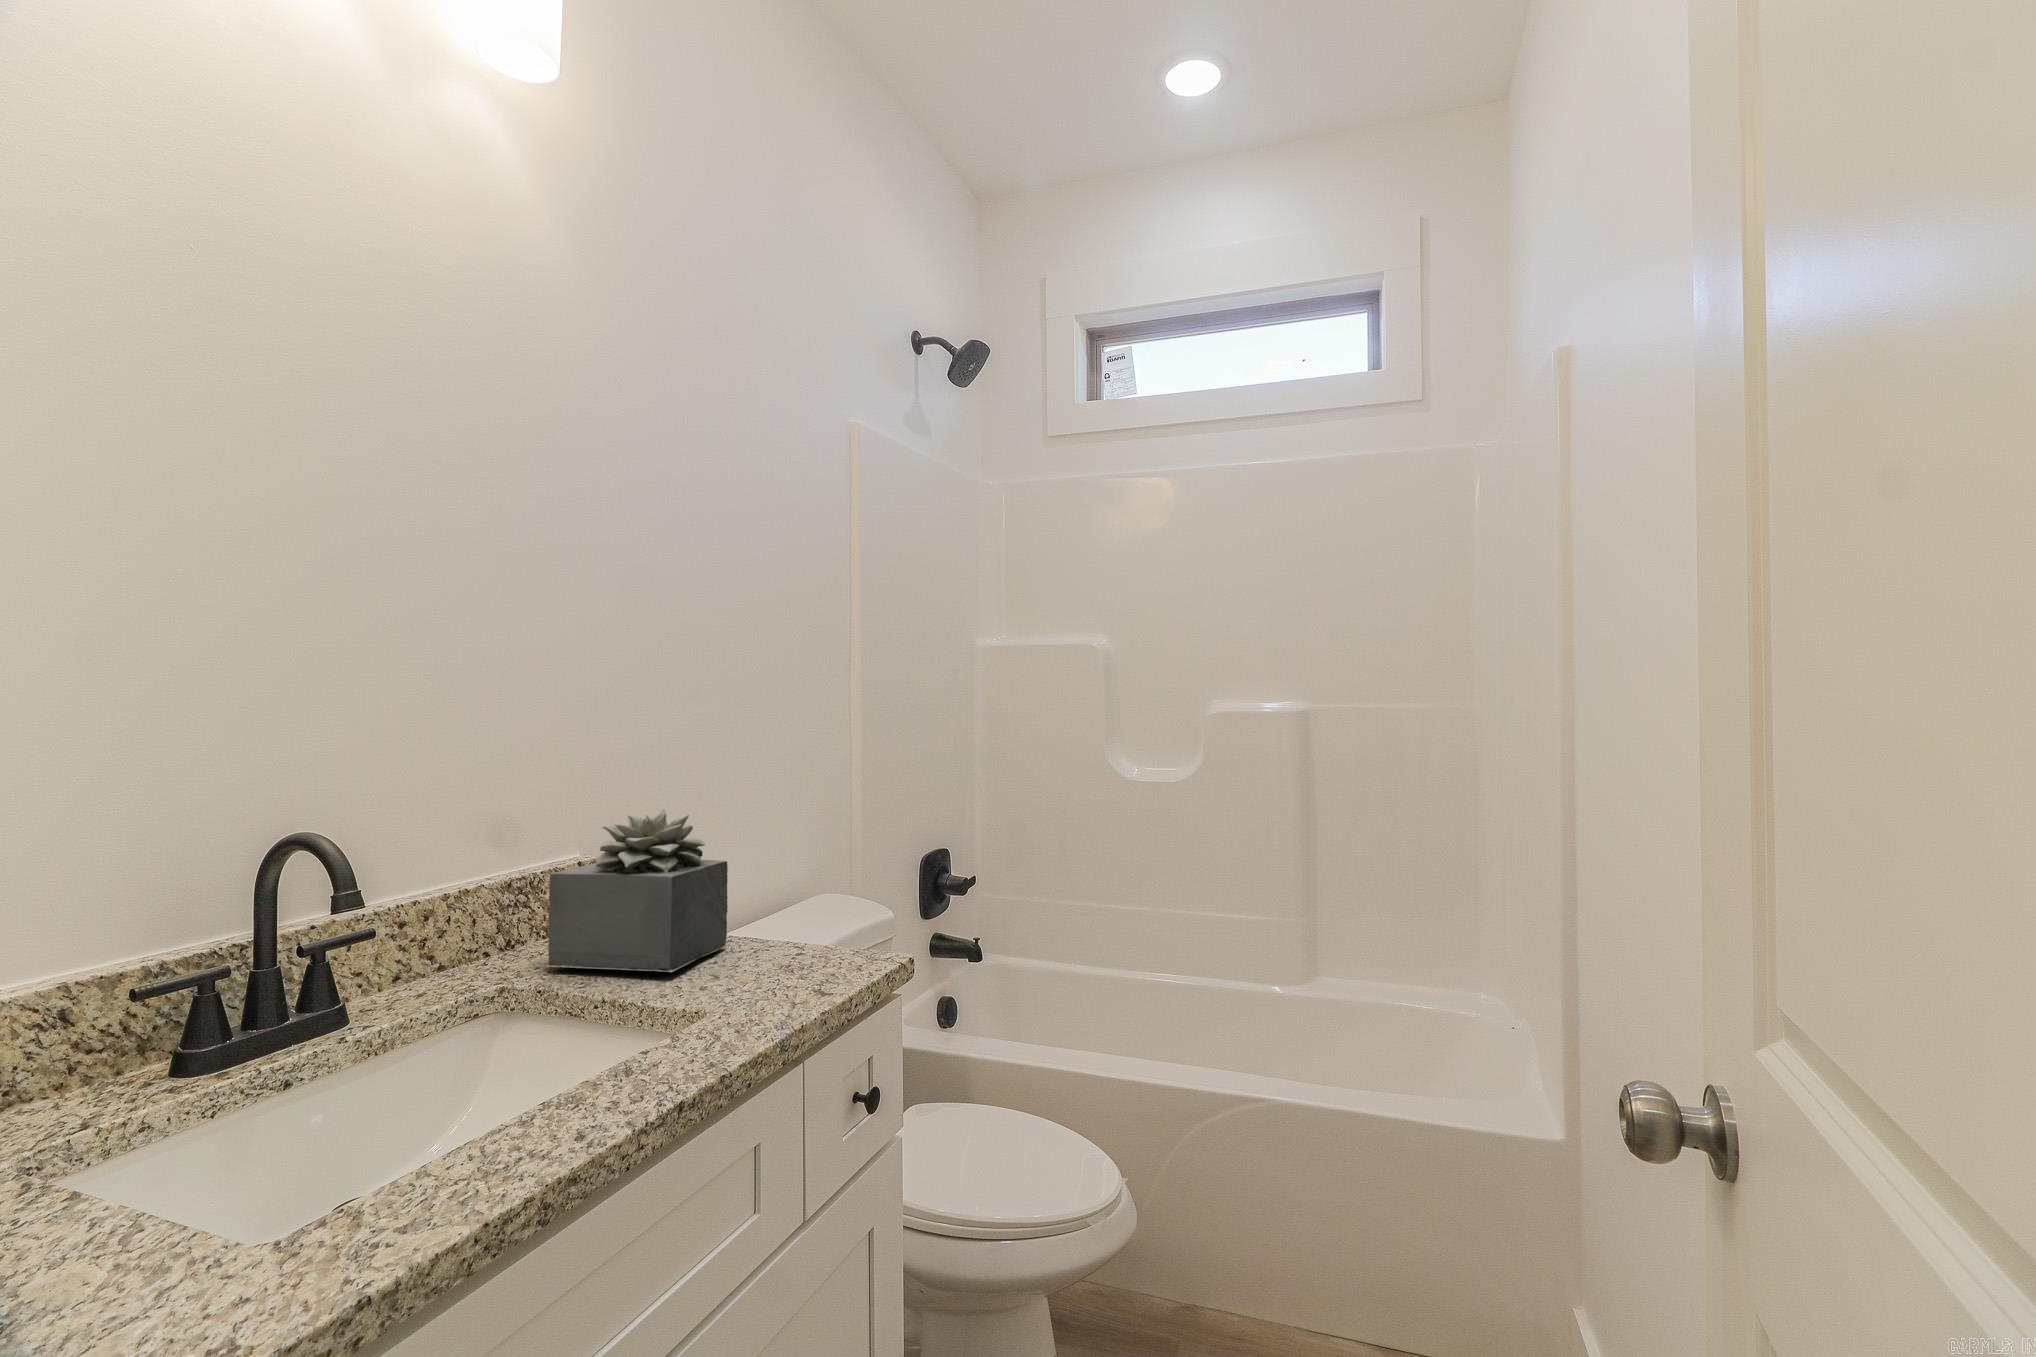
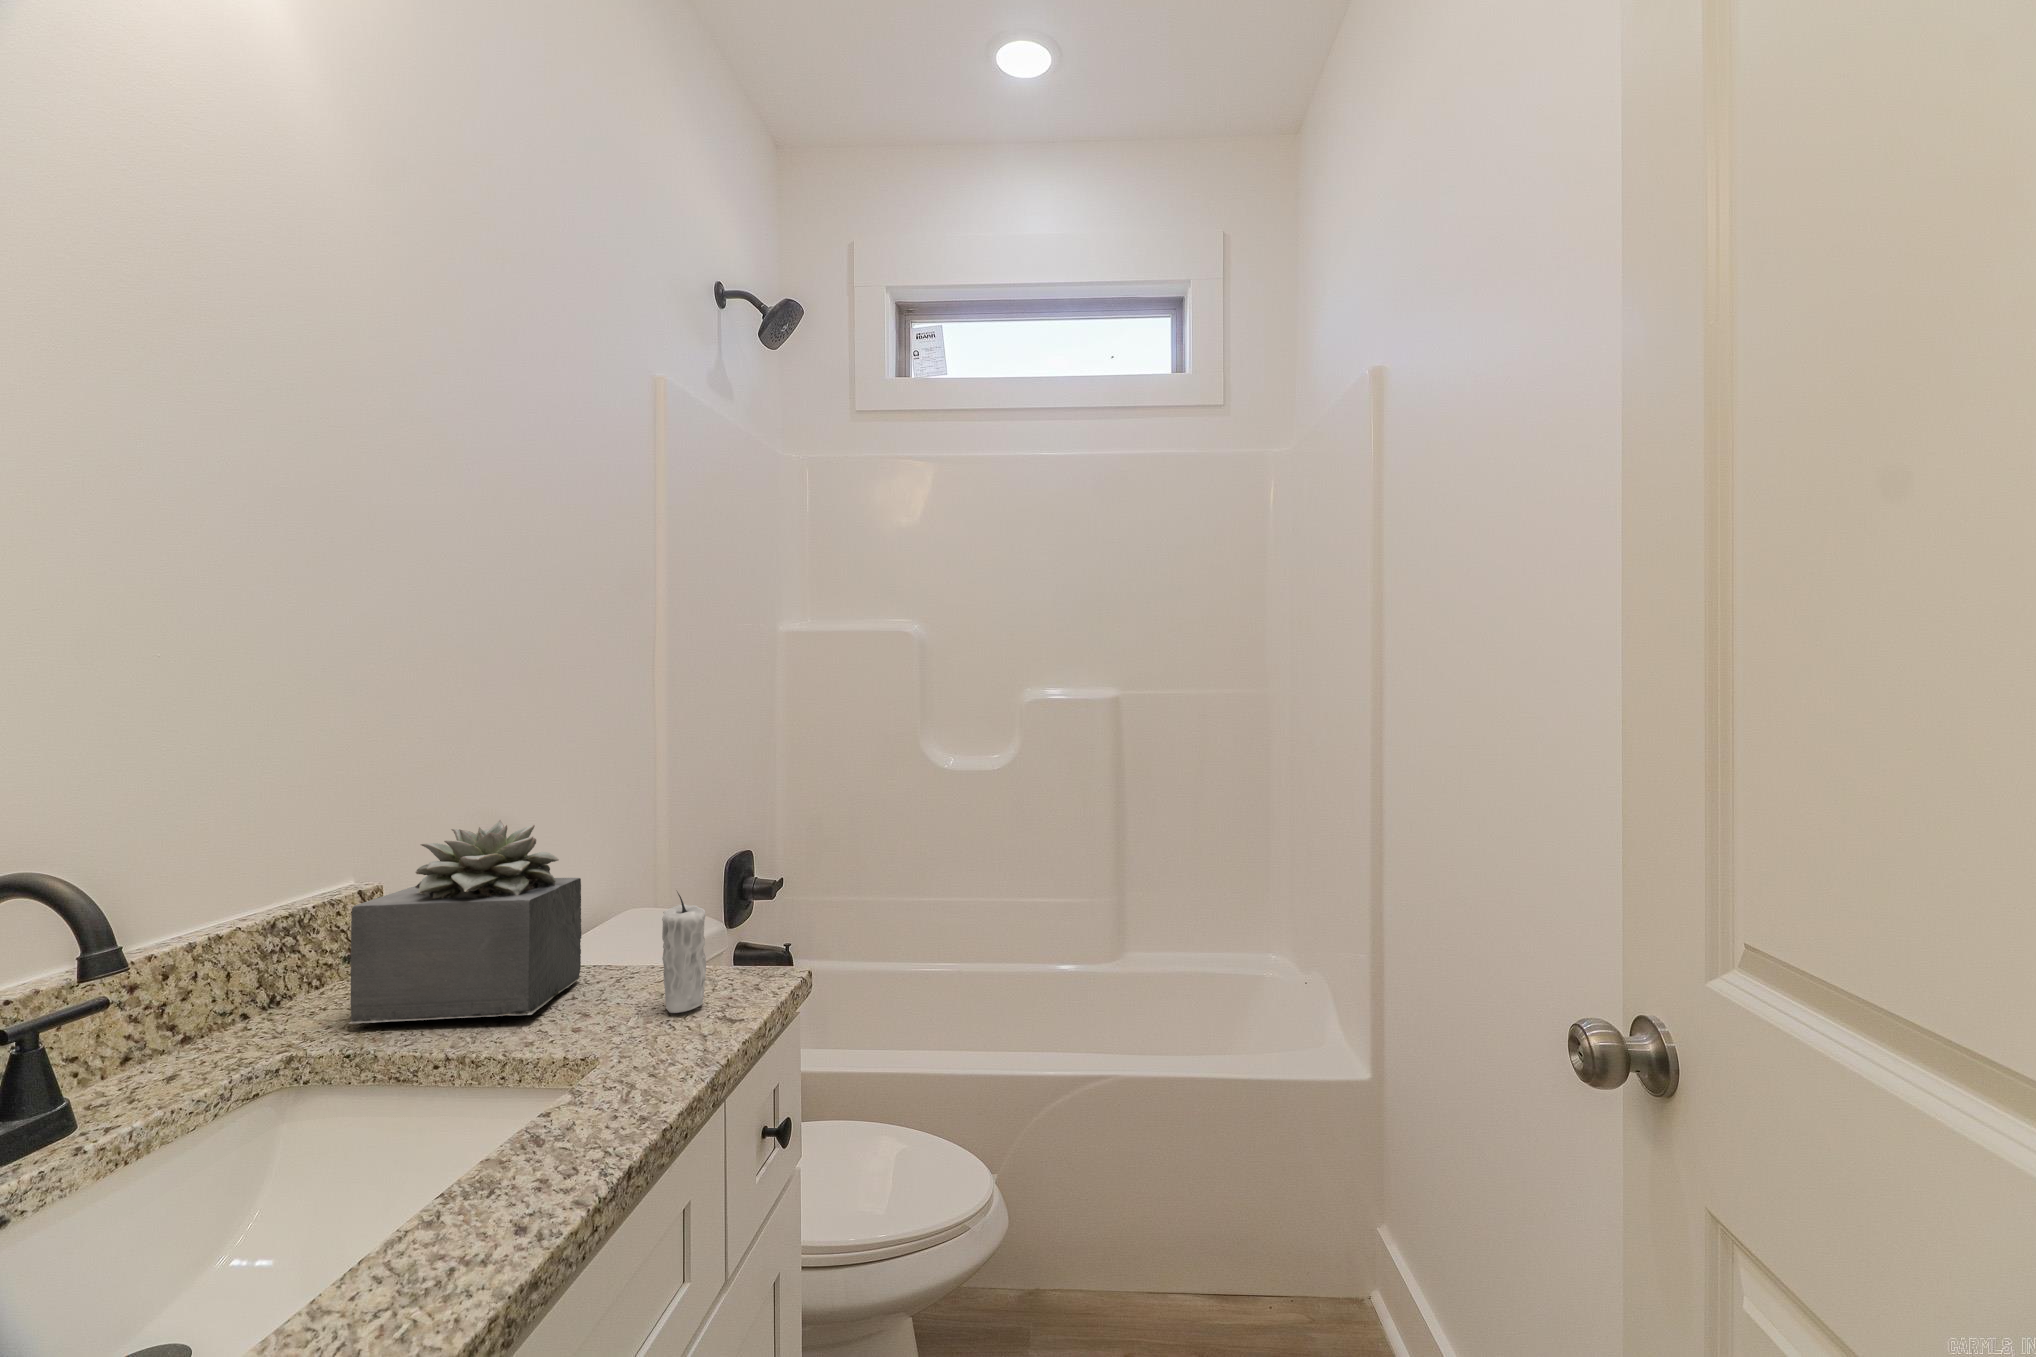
candle: none [773,874,811,982] -> present [662,892,706,1013]

